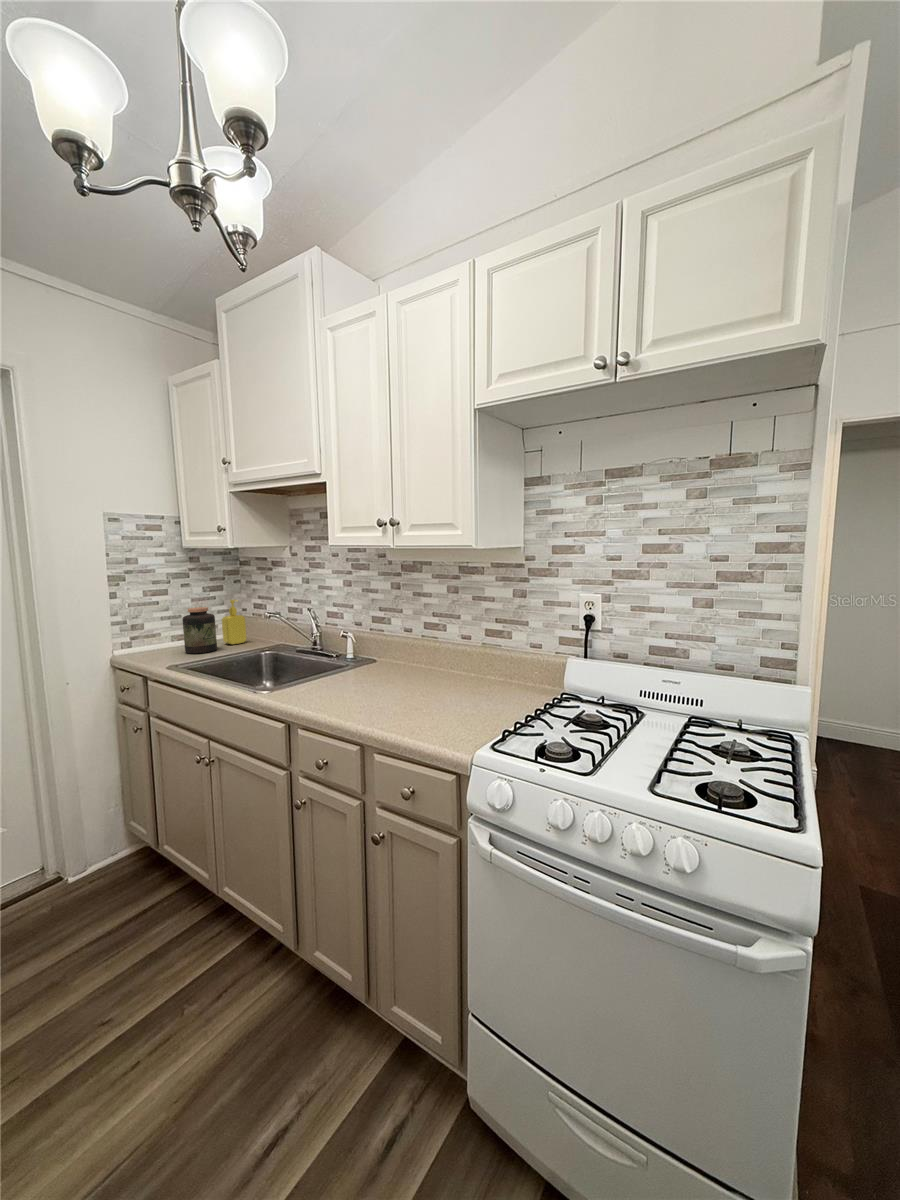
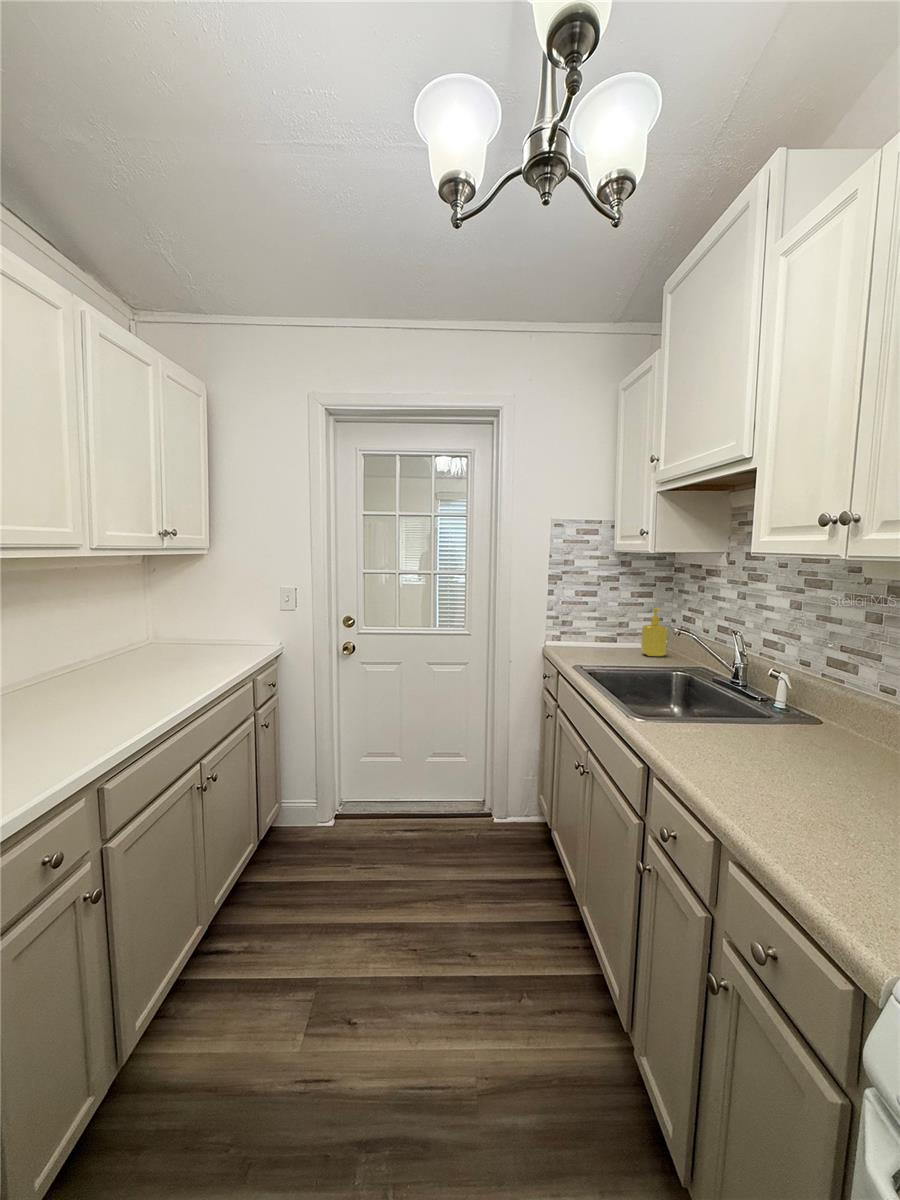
jar: present [182,607,217,653] -> none [601,612,633,659]

